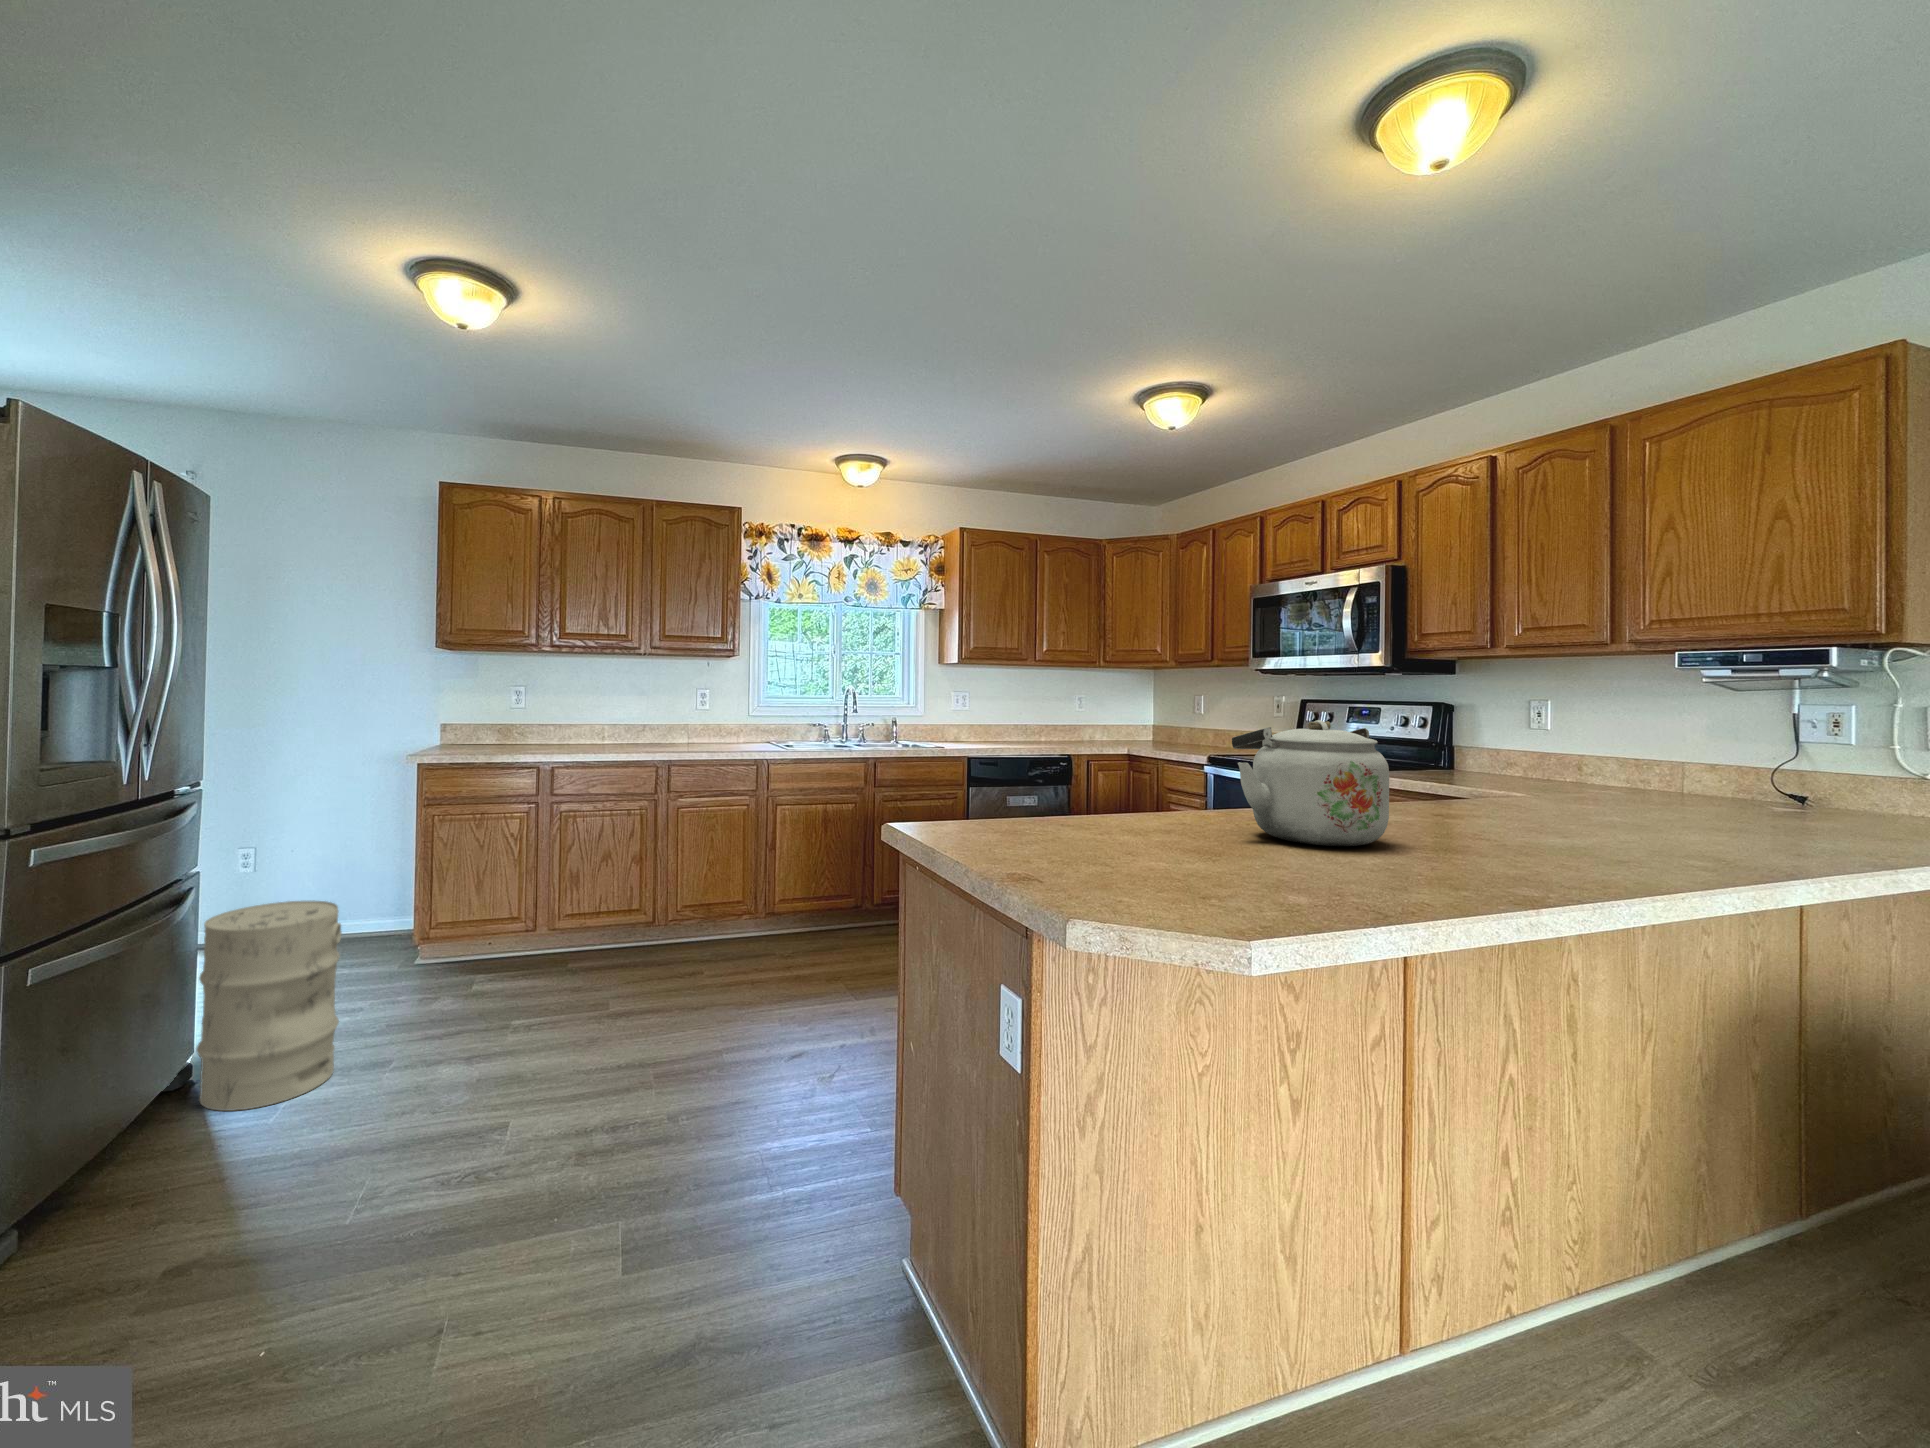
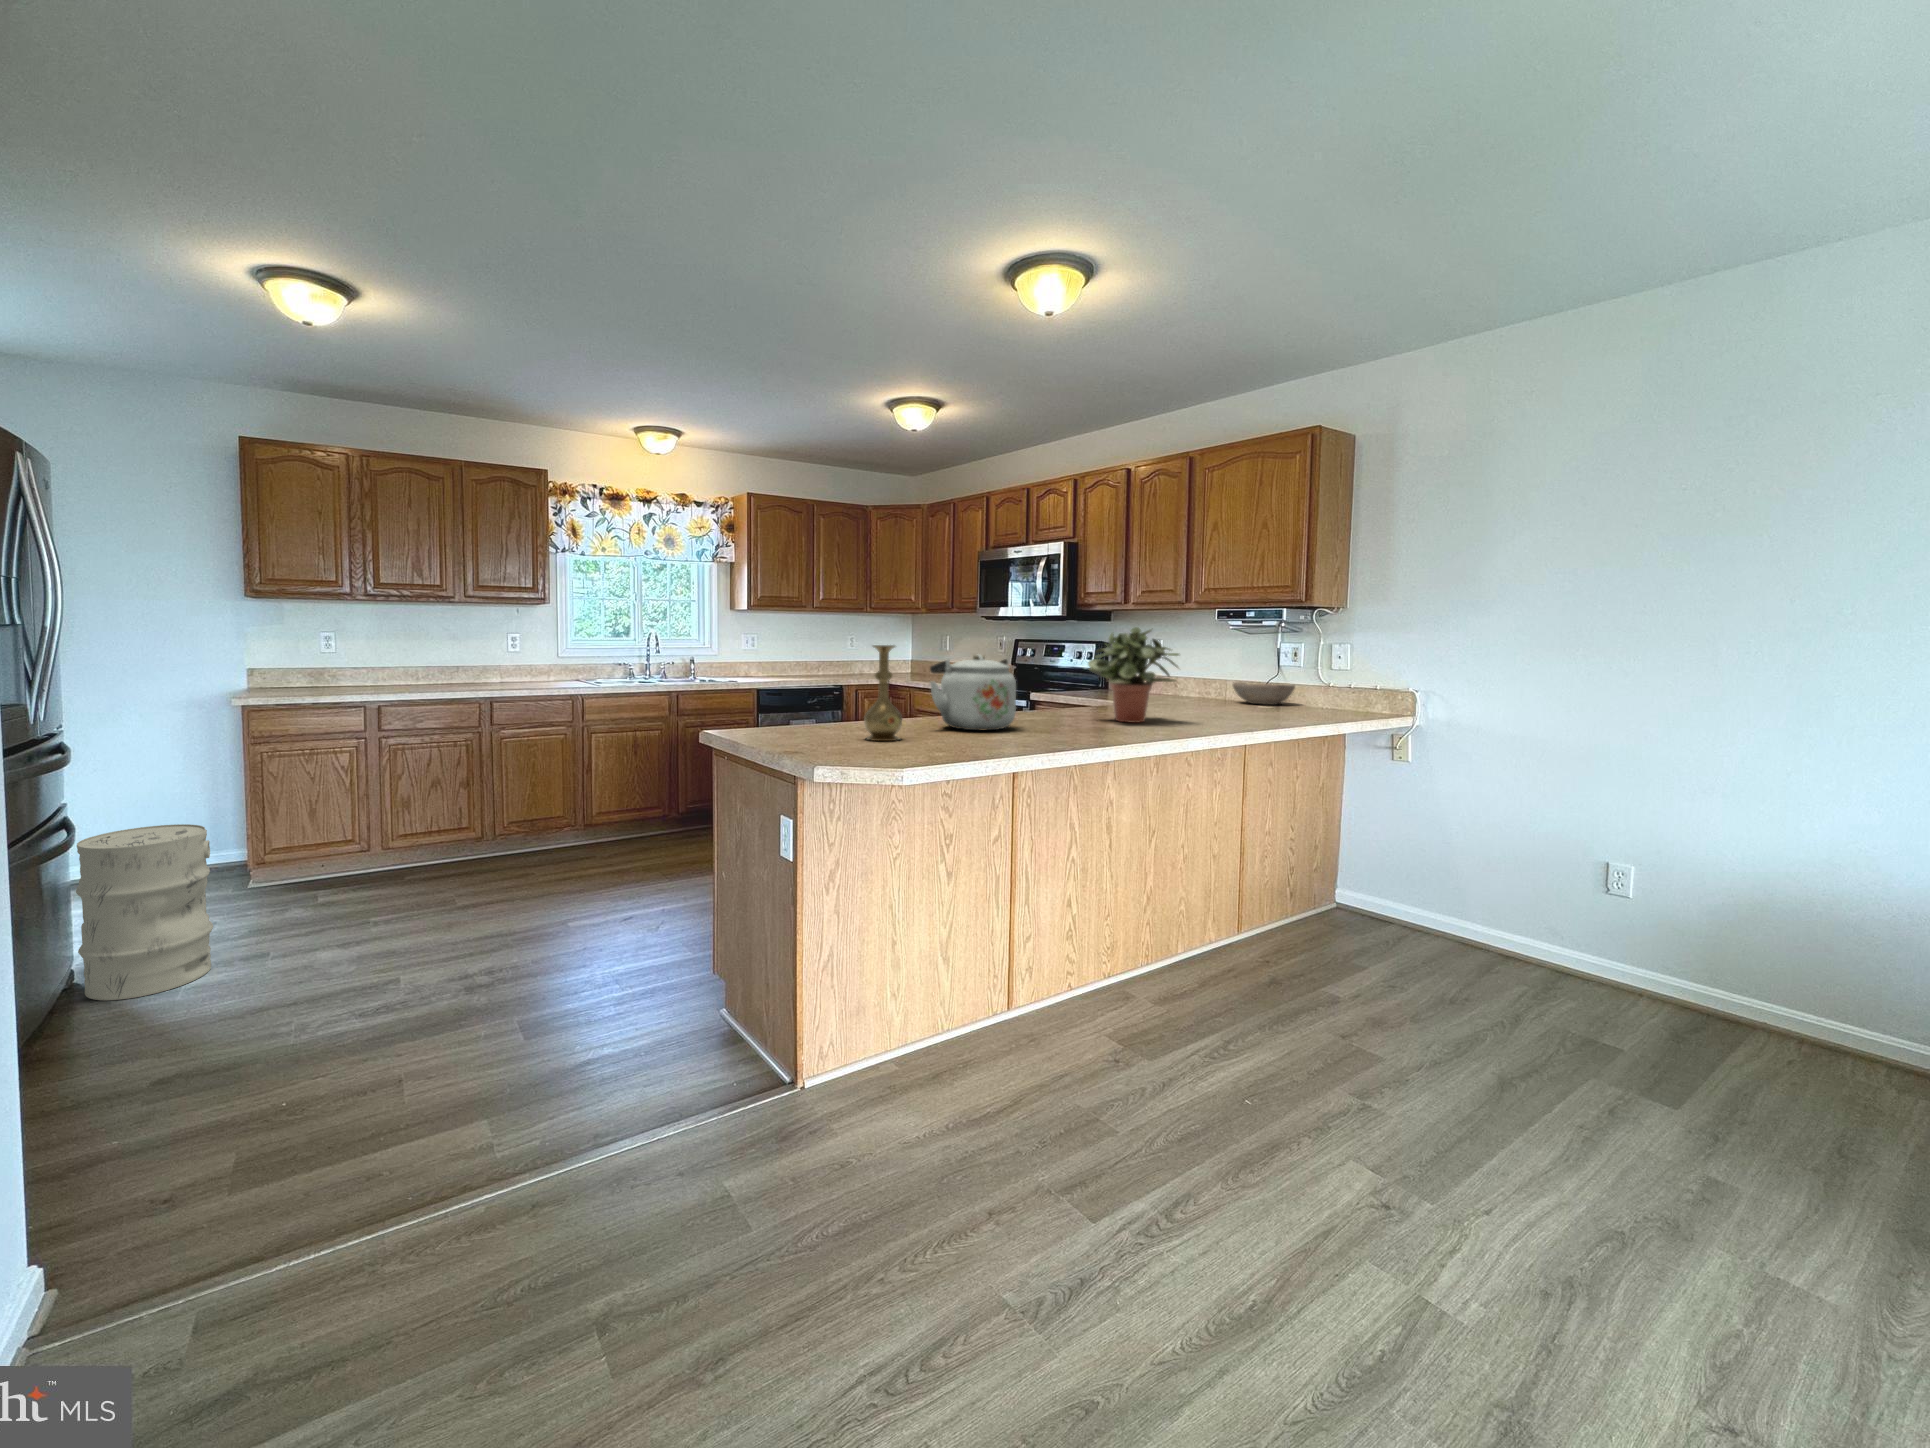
potted plant: none [1496,678,1695,840] -> present [1088,627,1179,723]
vase: none [1137,703,1204,863] -> present [864,645,902,741]
bowl: none [1710,770,1849,809] -> present [1233,682,1295,705]

